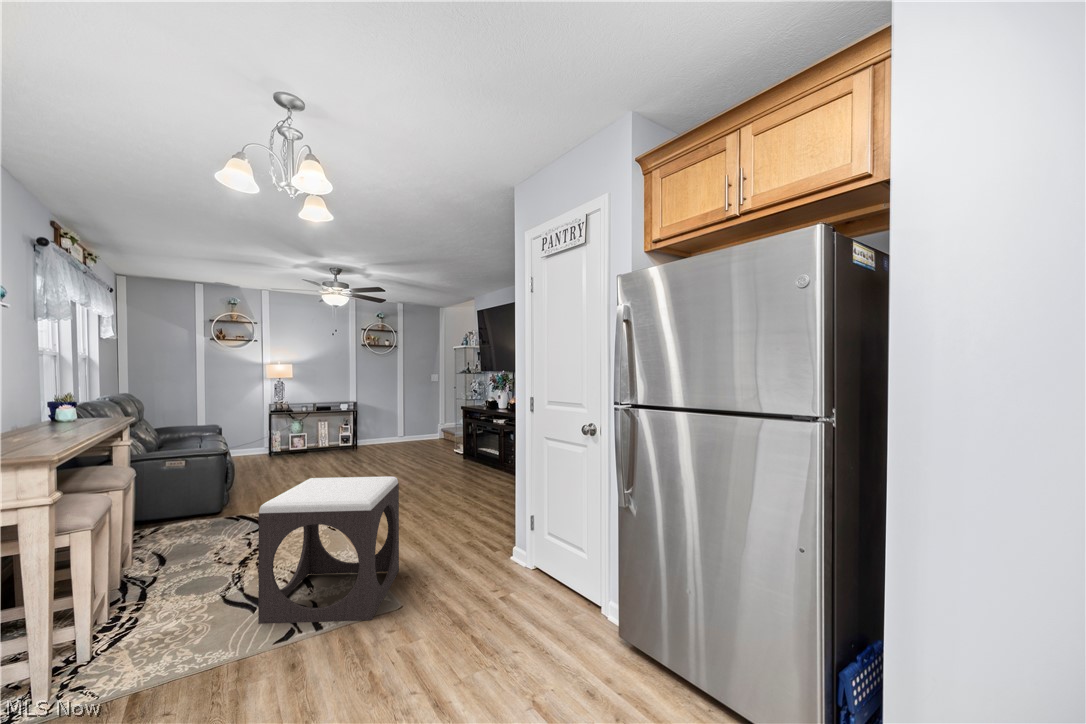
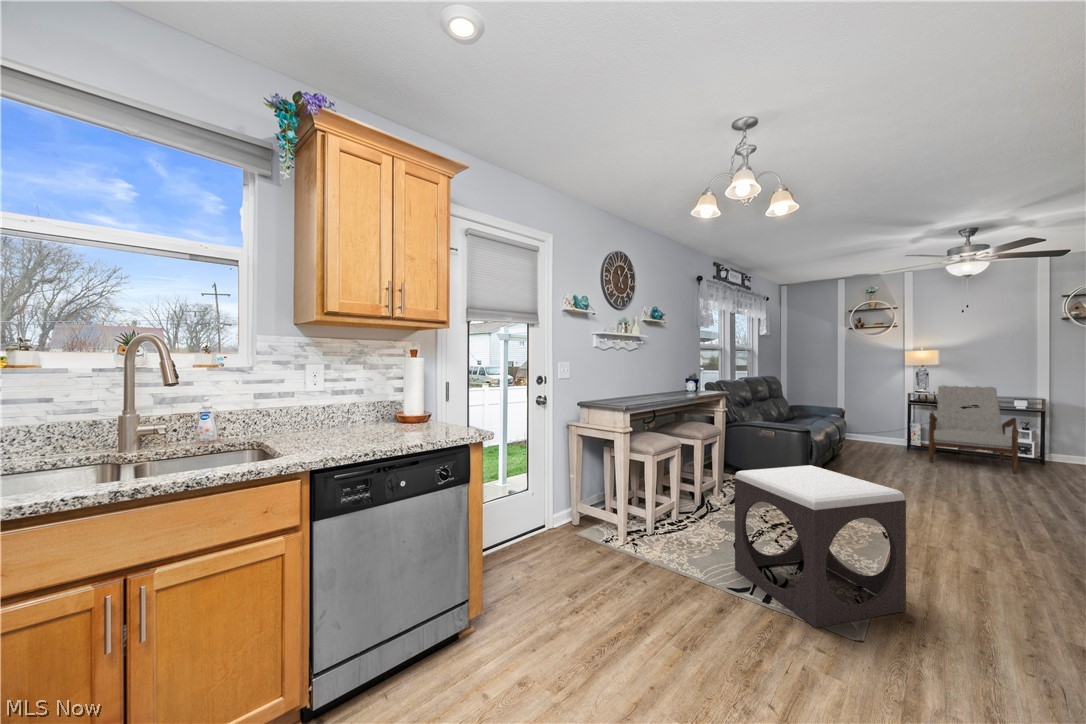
armchair: none [290,394,351,464] -> present [929,385,1018,473]

